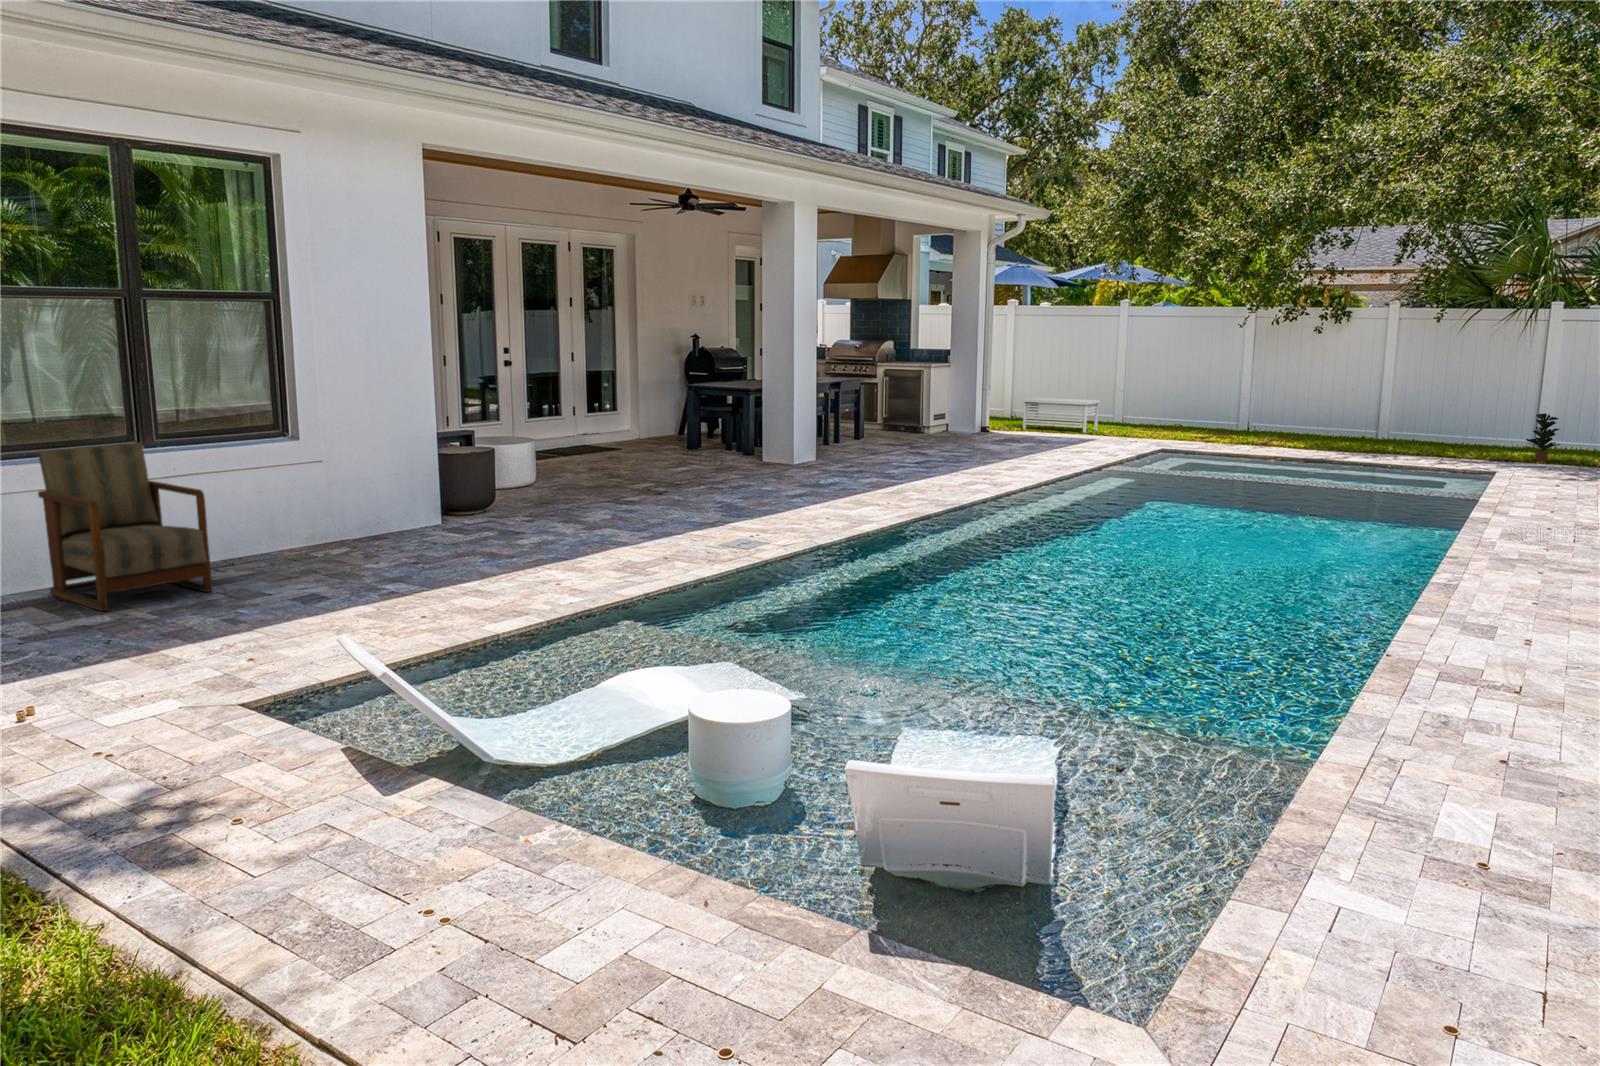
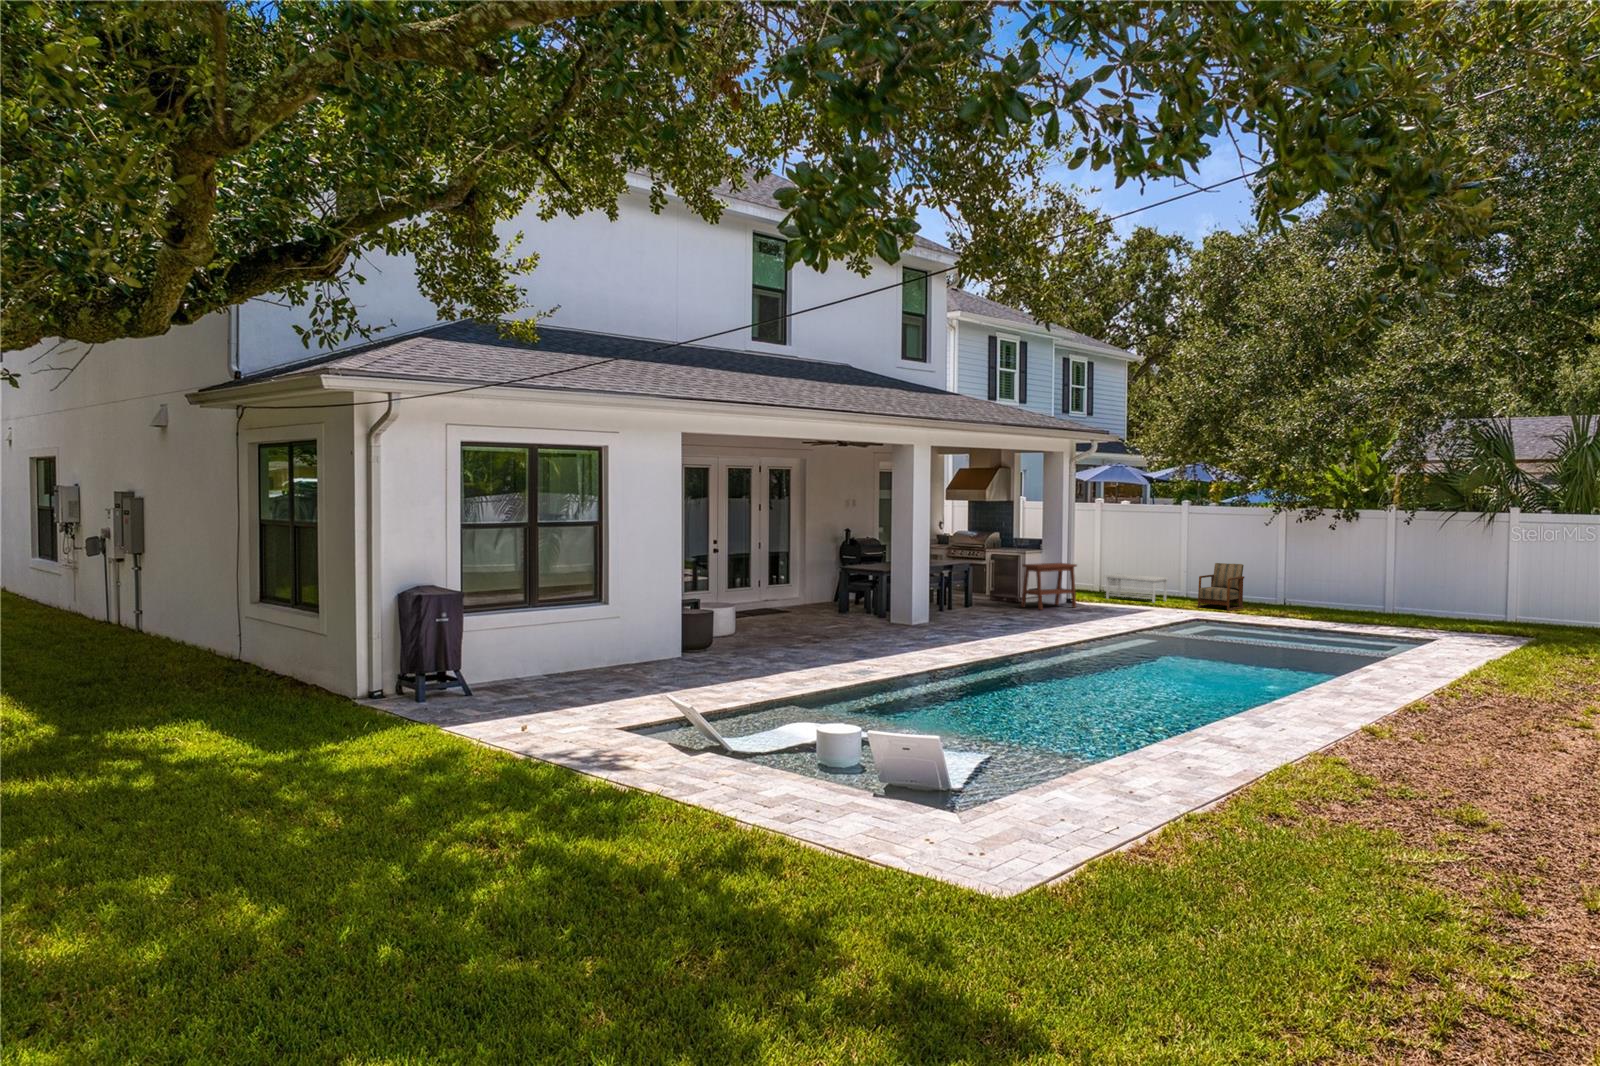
side table: none [927,381,998,443] -> present [1021,563,1077,610]
potted plant: present [1526,413,1560,461] -> none [1492,598,1520,635]
armchair: present [38,443,213,611] -> present [1198,563,1244,611]

